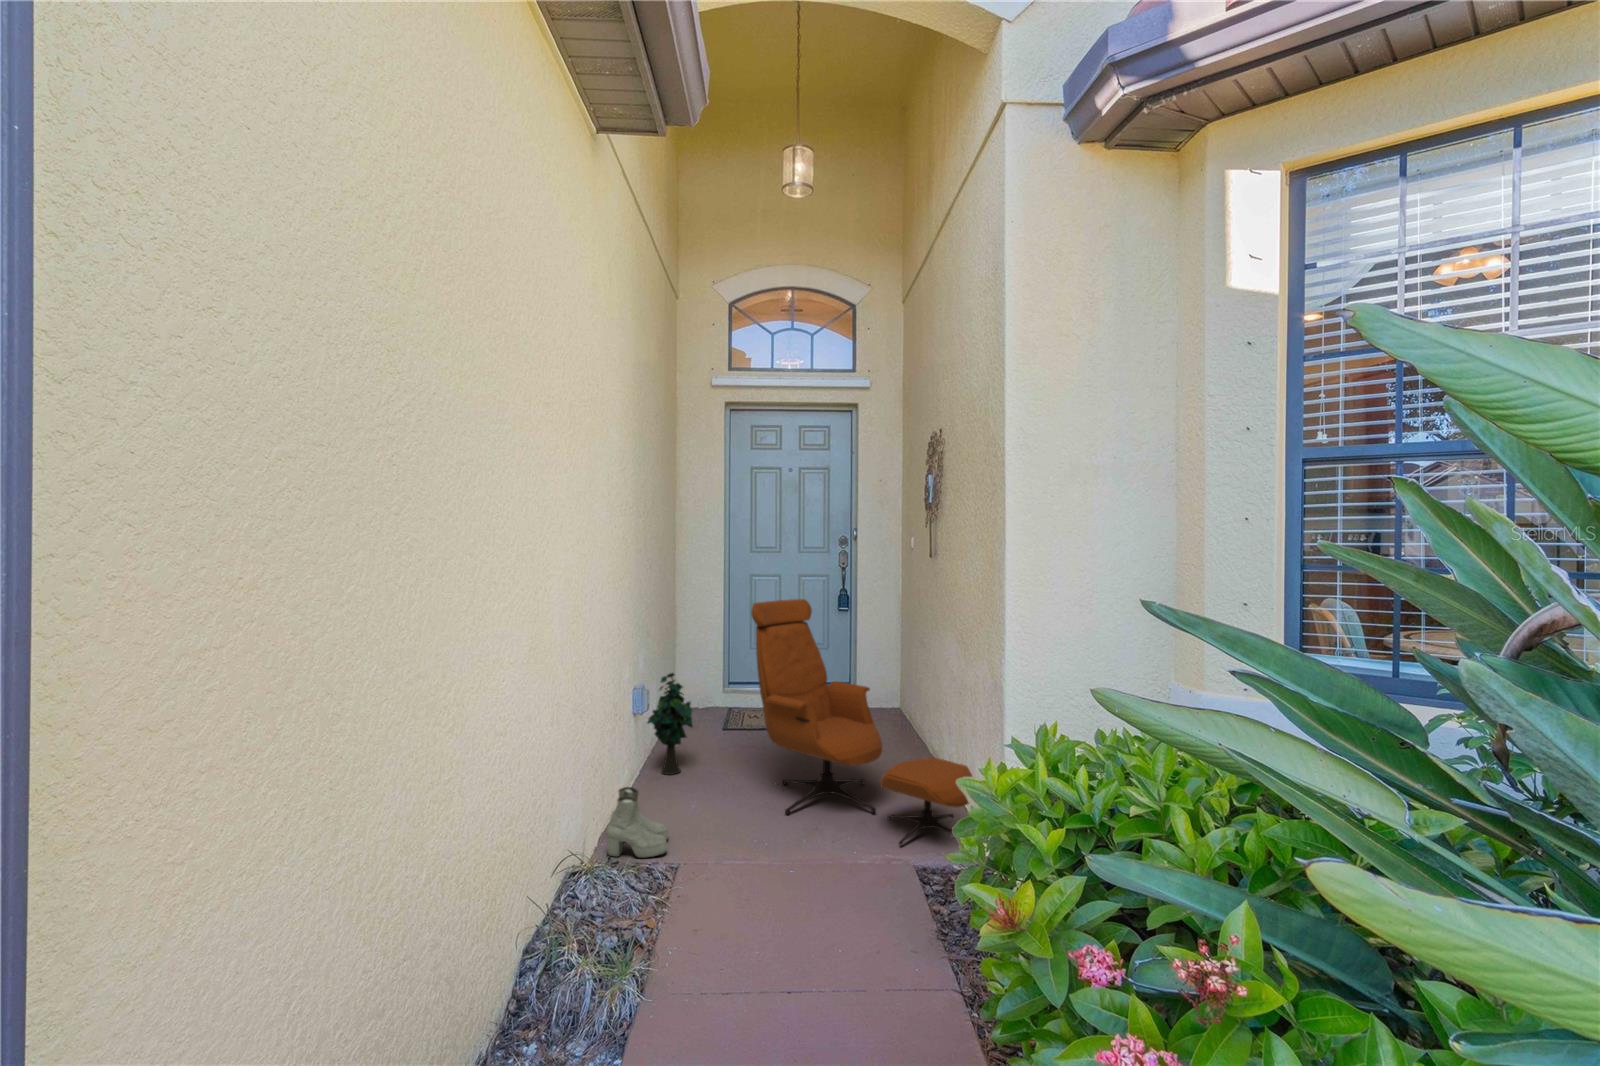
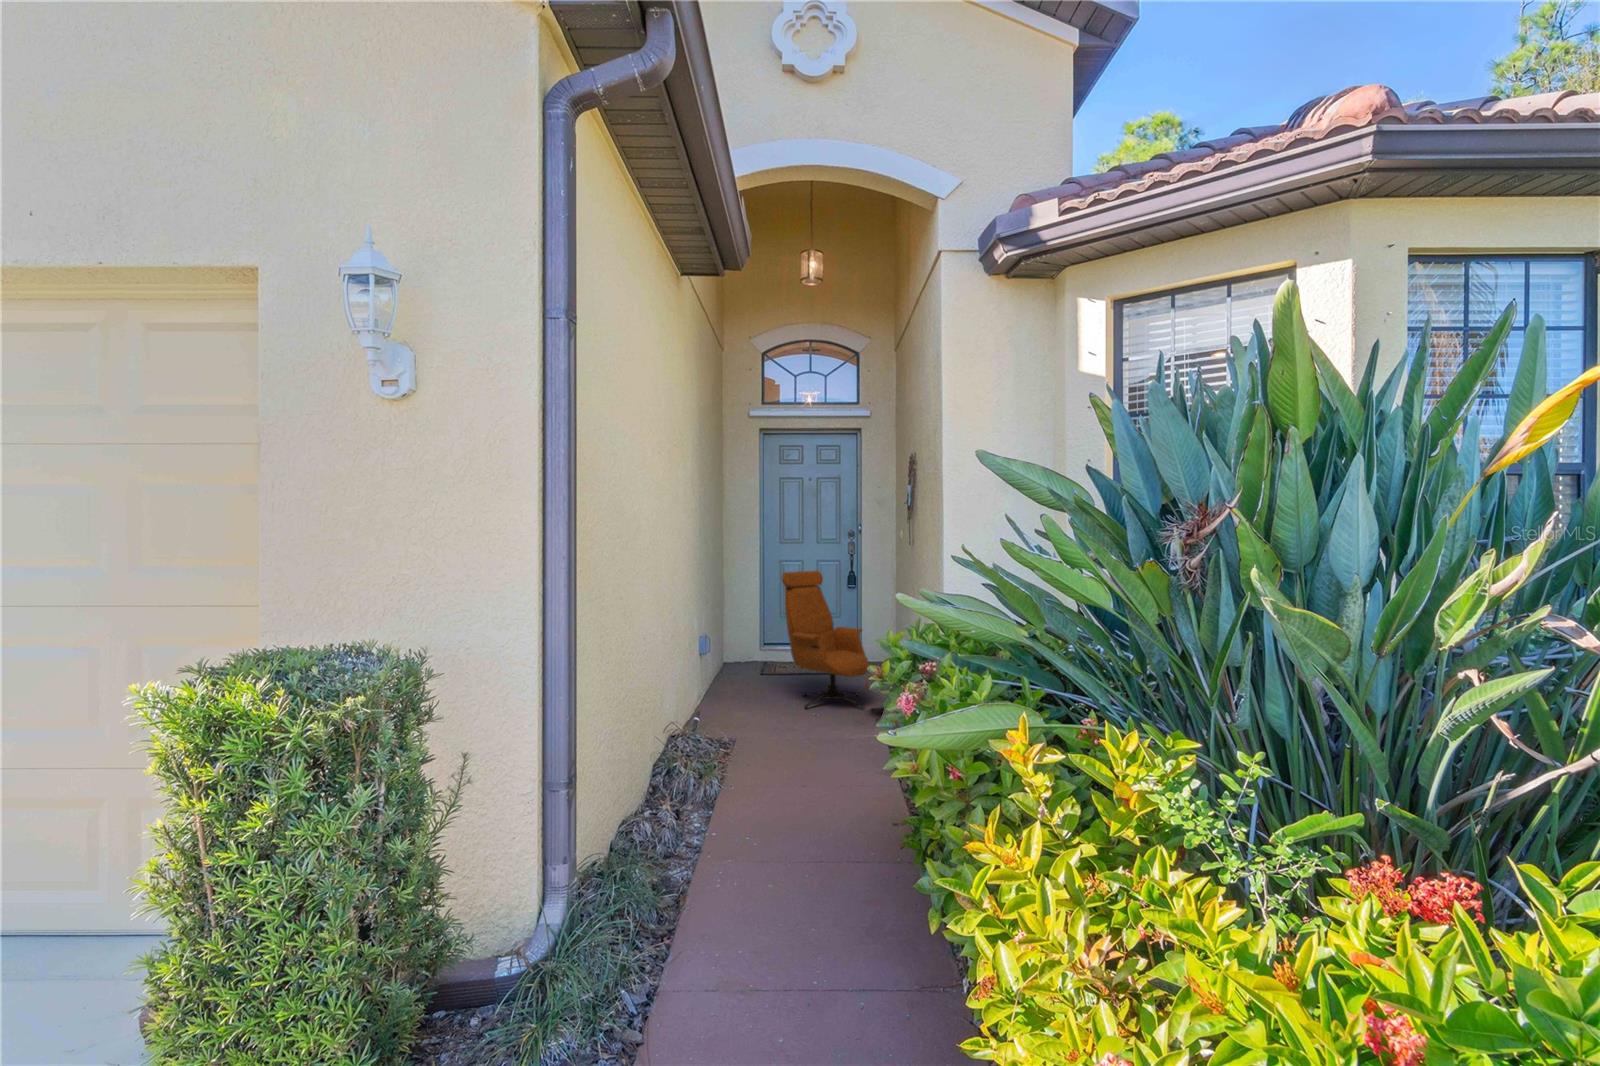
decorative plant: present [647,673,693,775] -> none [710,622,741,691]
boots: present [607,787,669,858] -> none [693,685,730,725]

